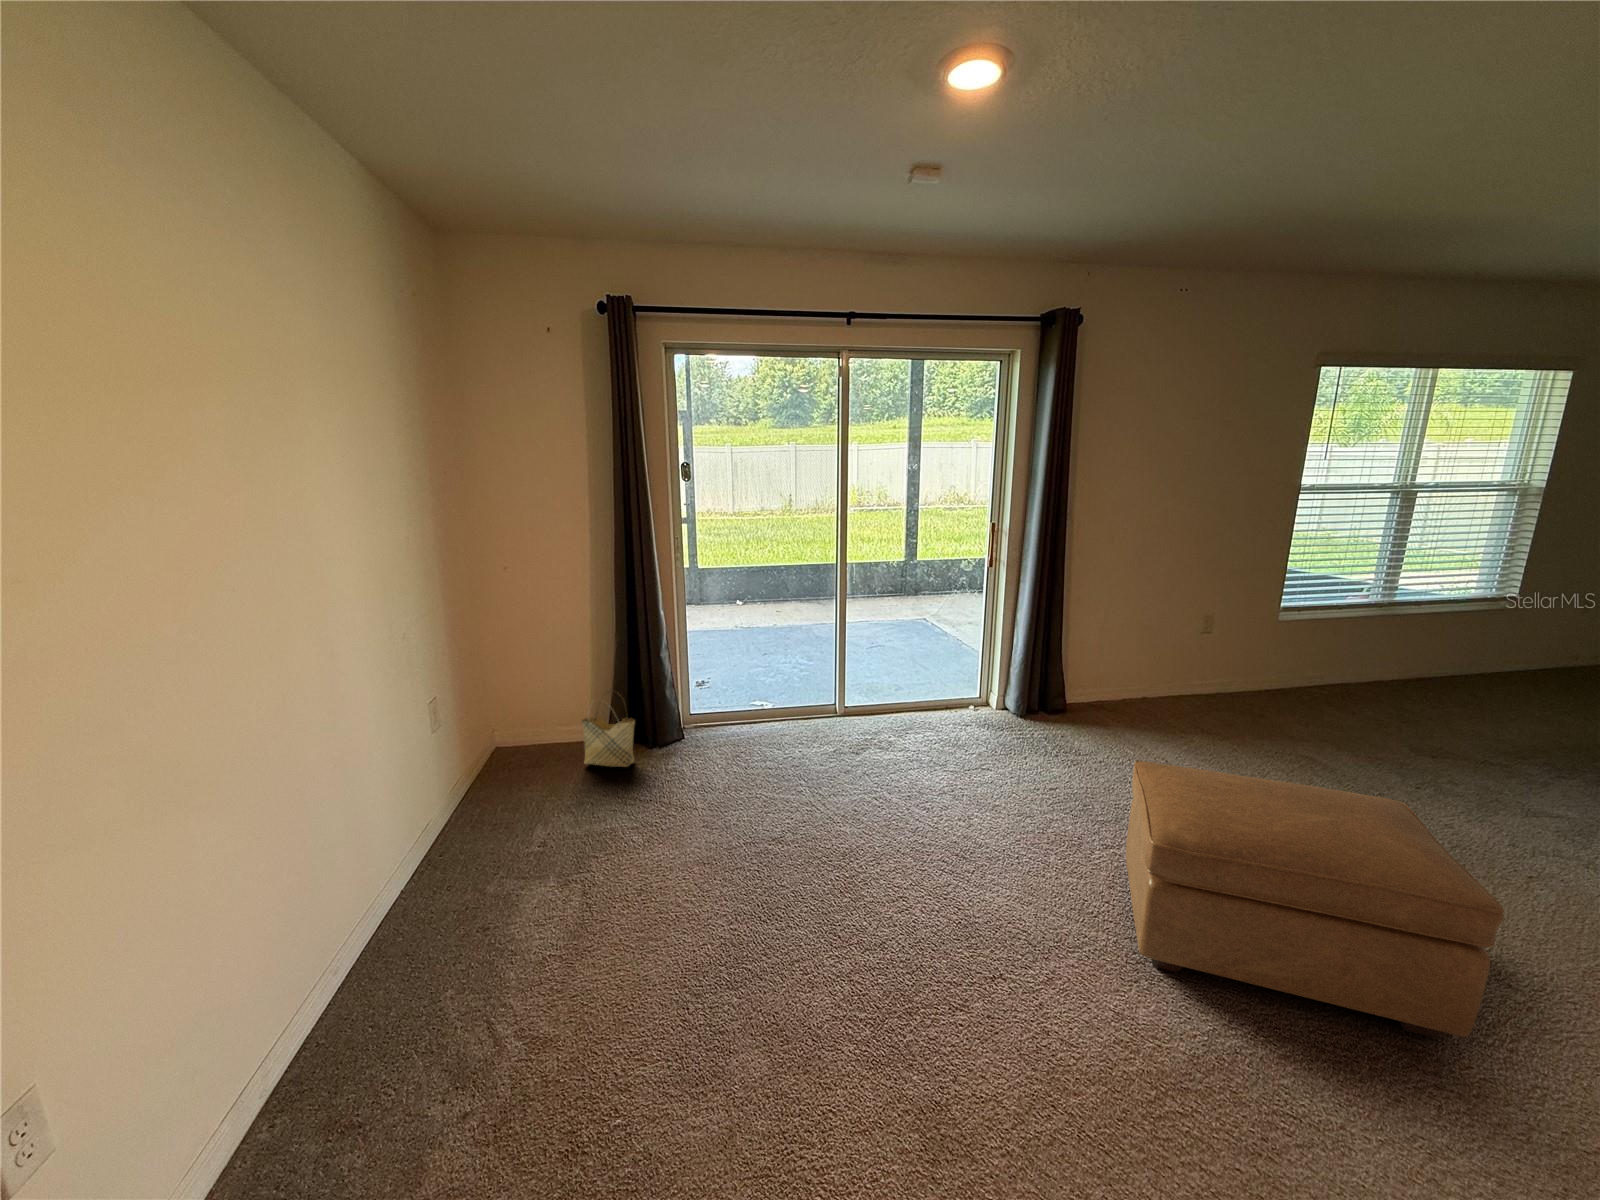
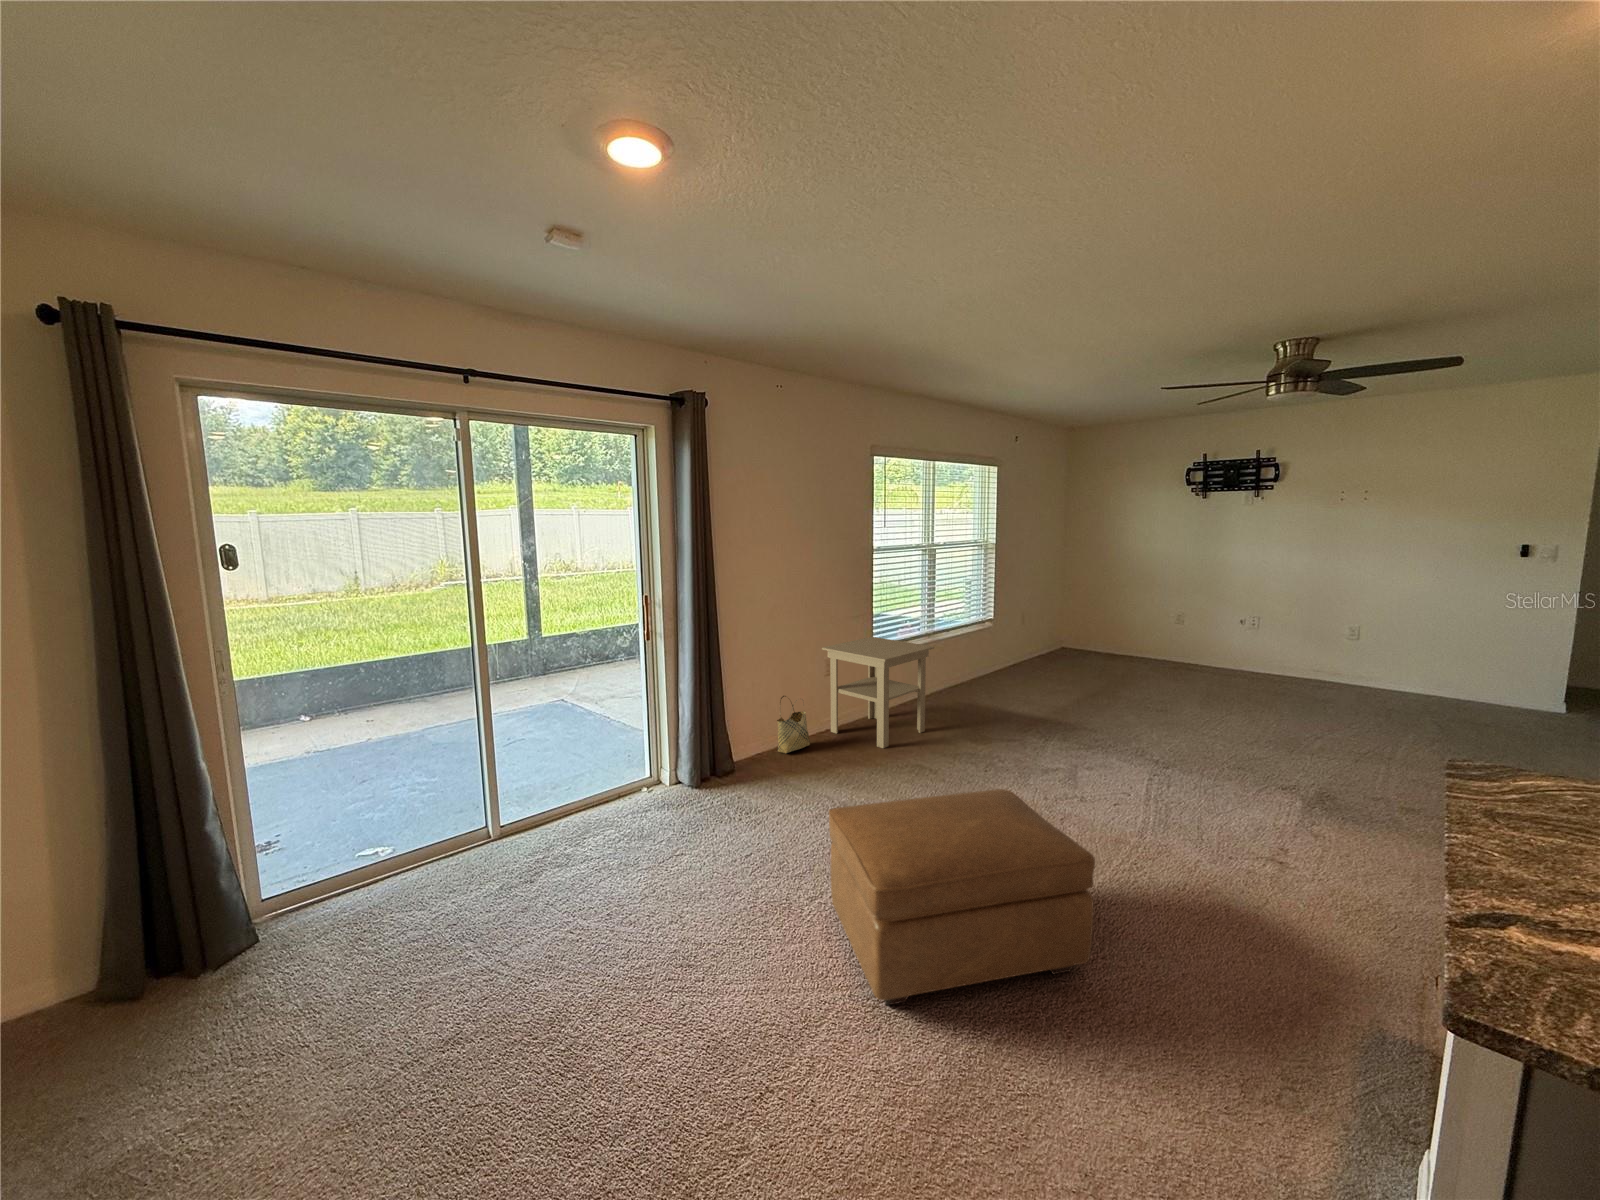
side table: none [1199,597,1373,730] -> present [822,637,934,748]
woven basket: present [582,699,635,767] -> present [777,696,810,753]

